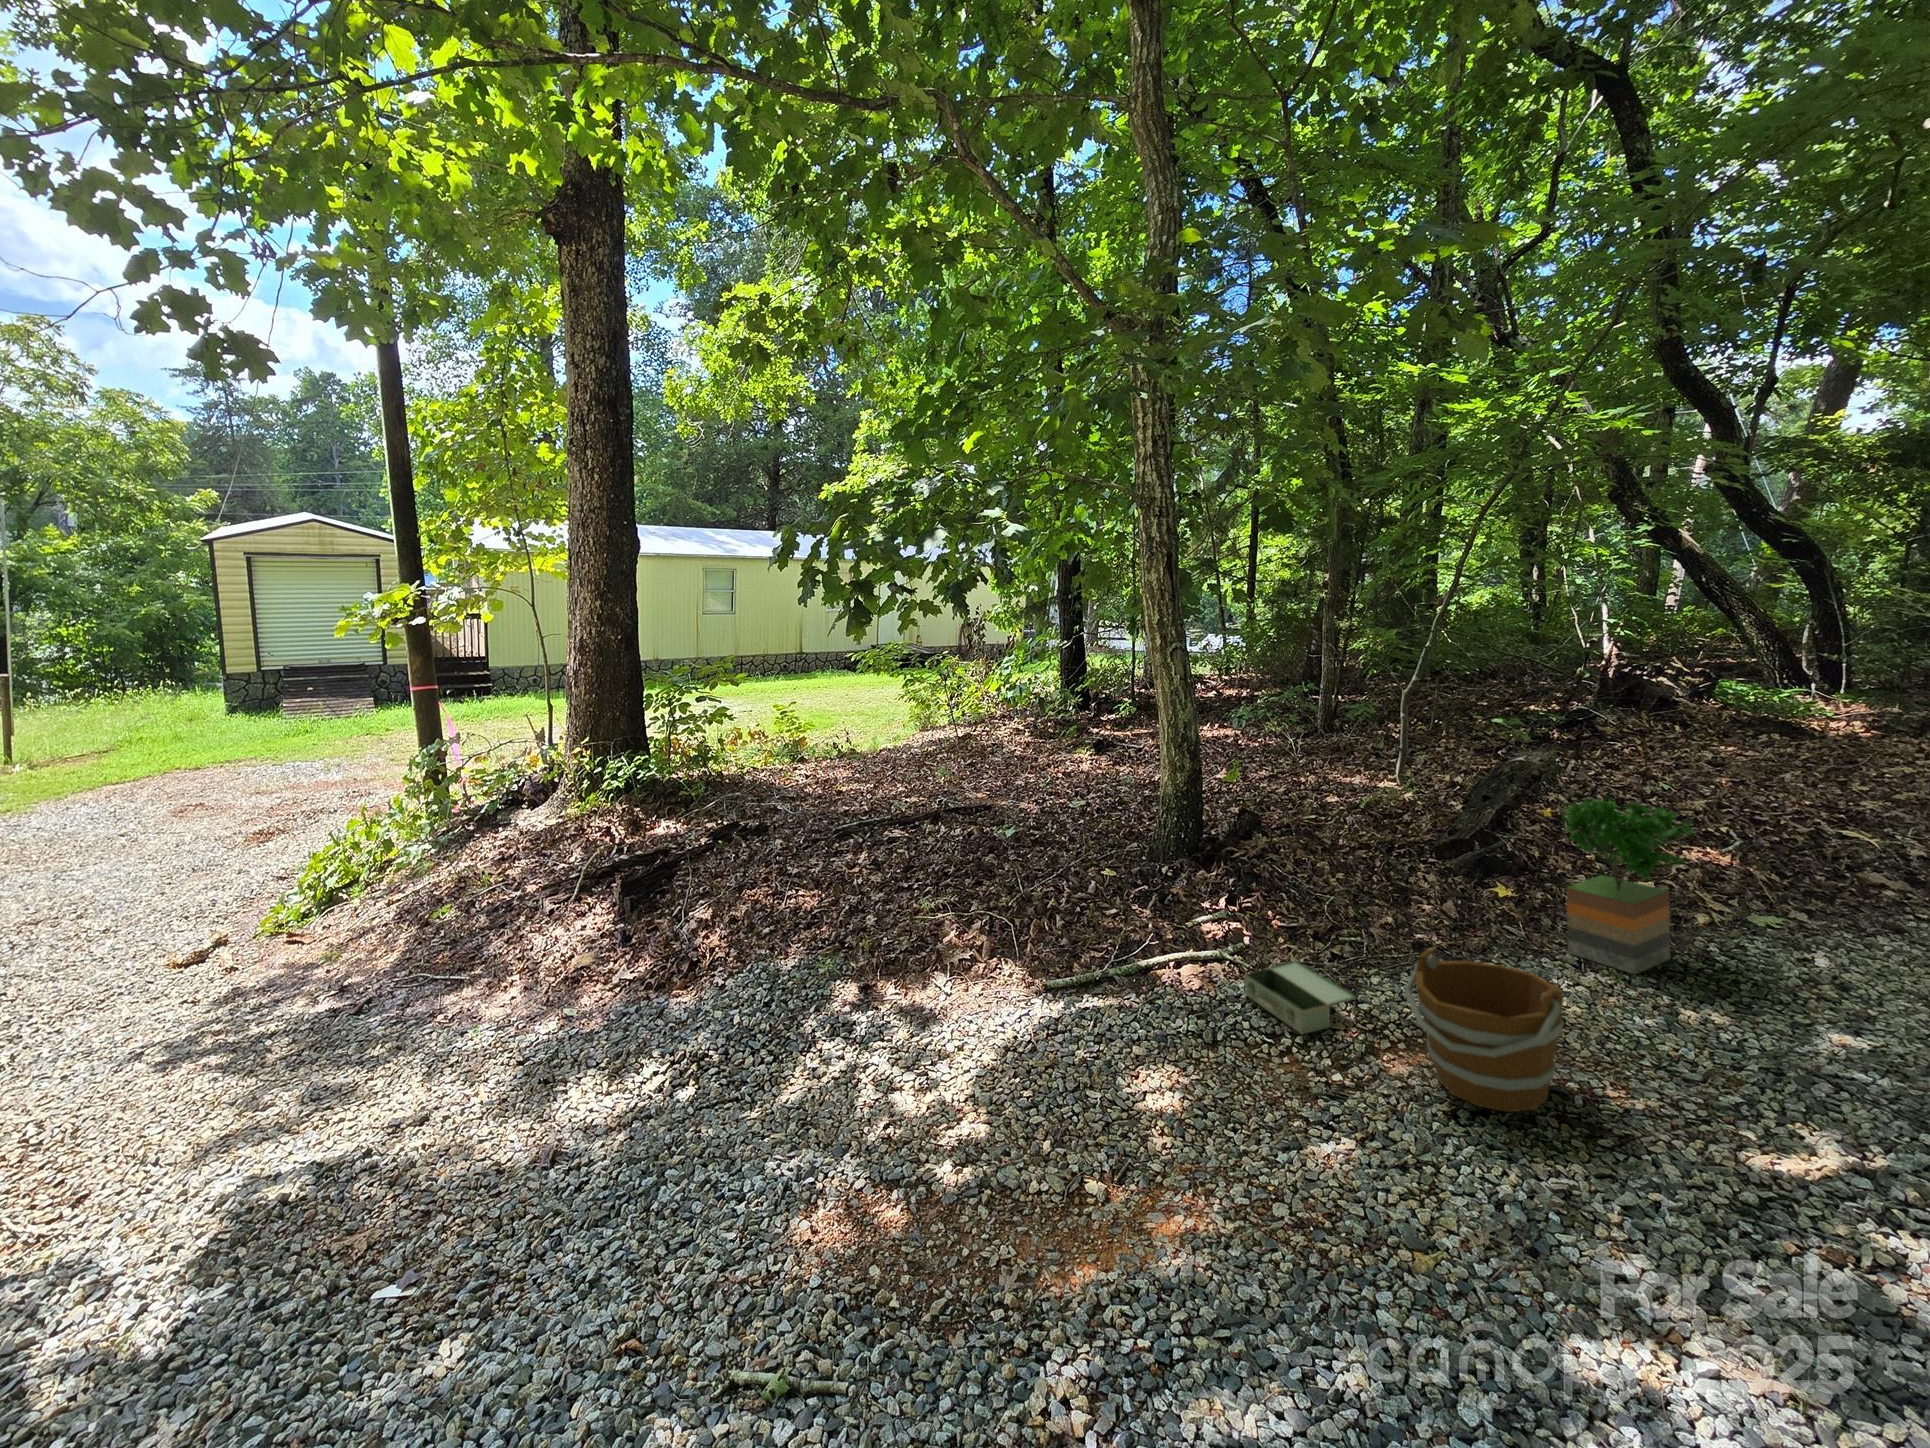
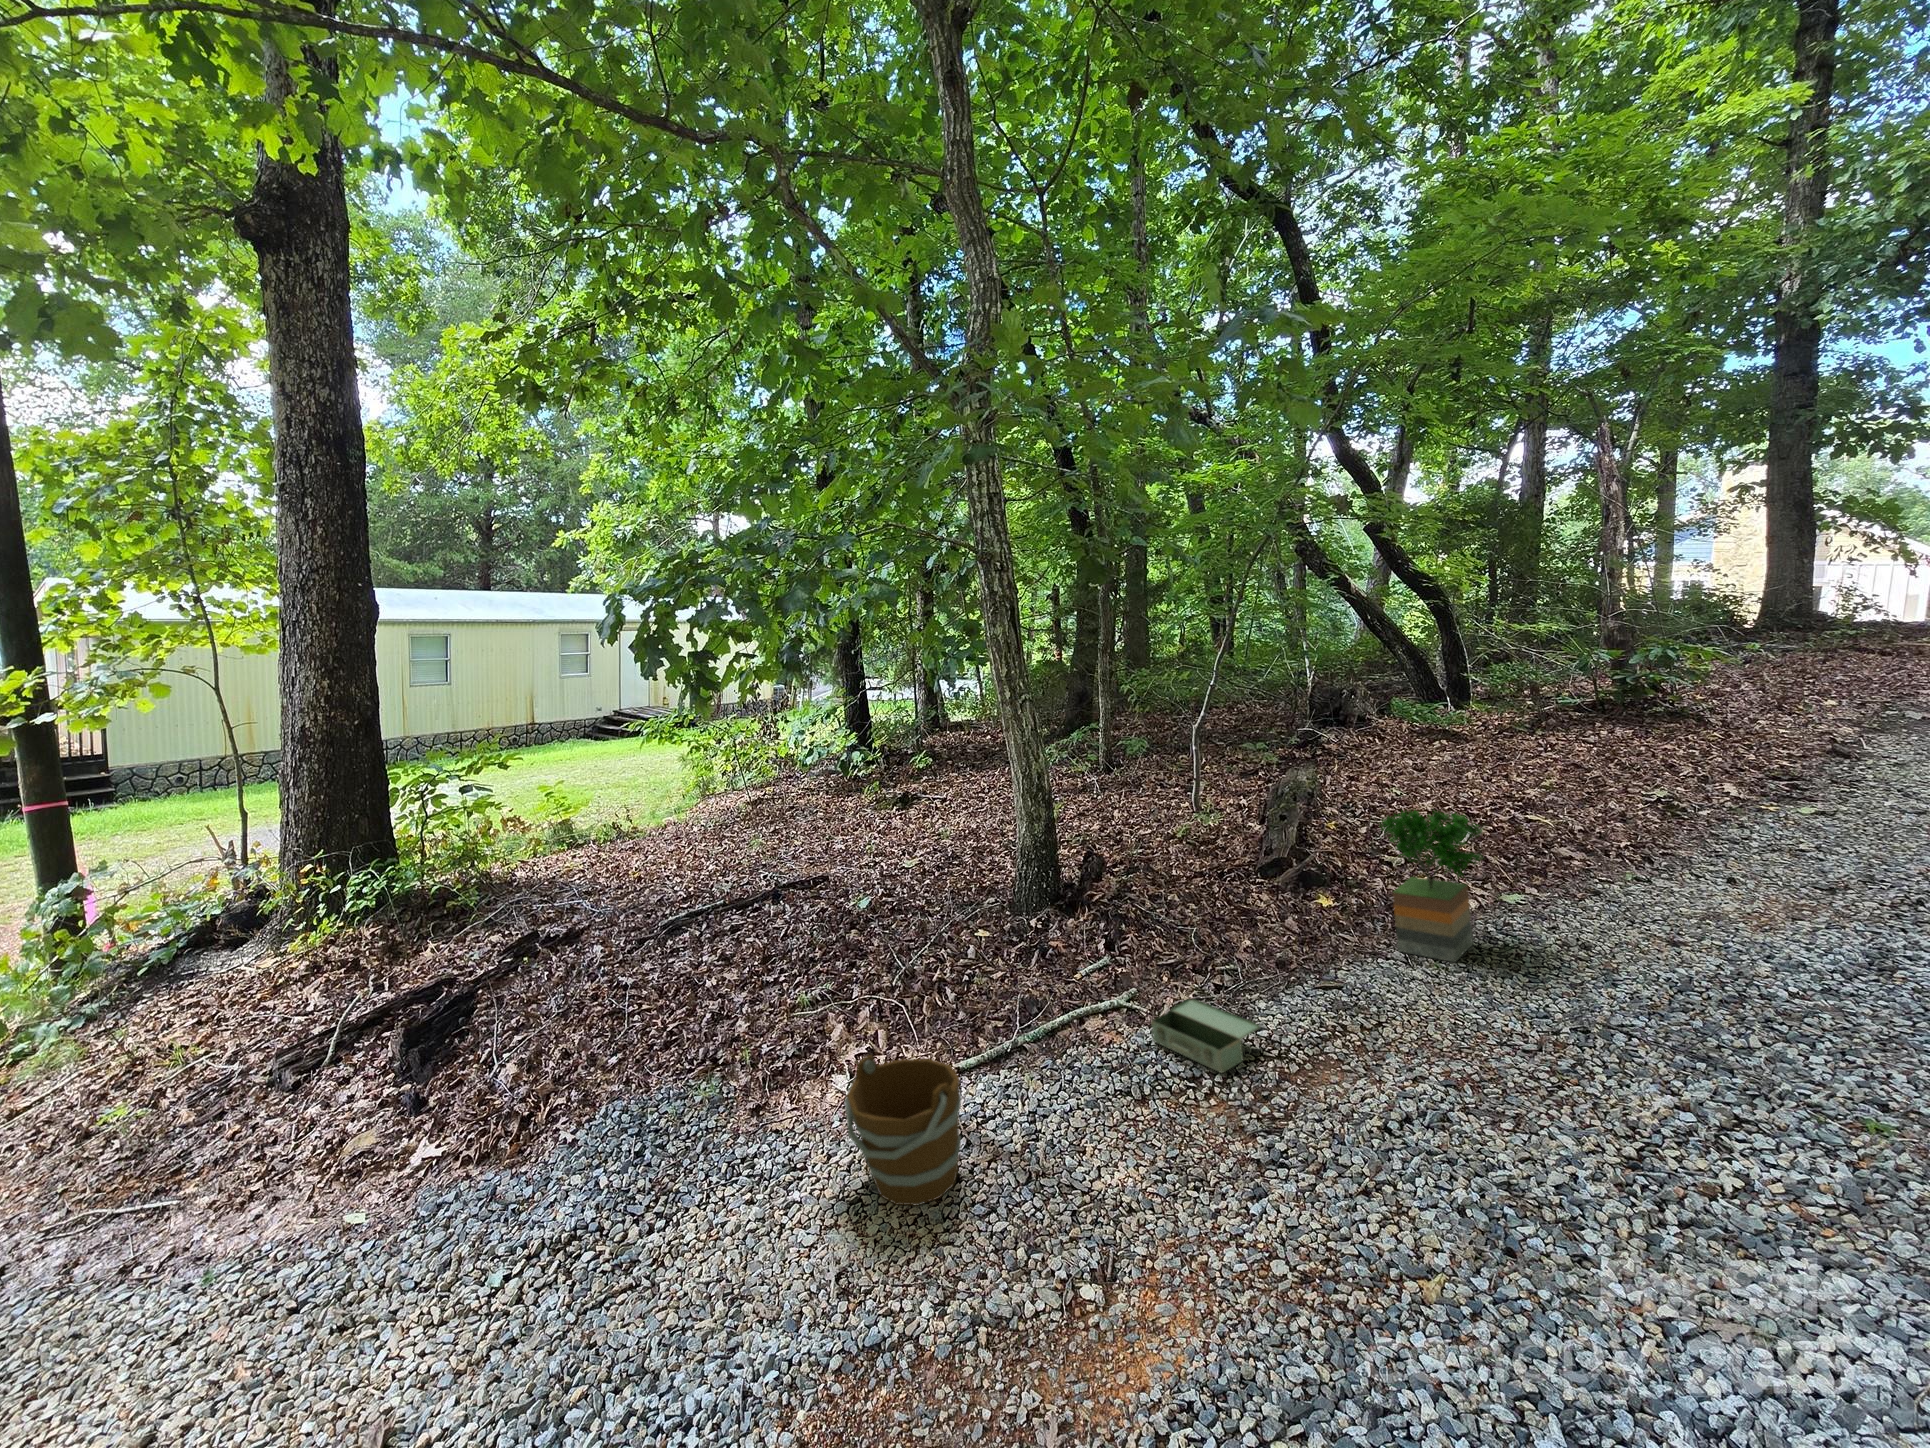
bucket: present [1404,950,1564,1112] -> present [844,1055,961,1205]

